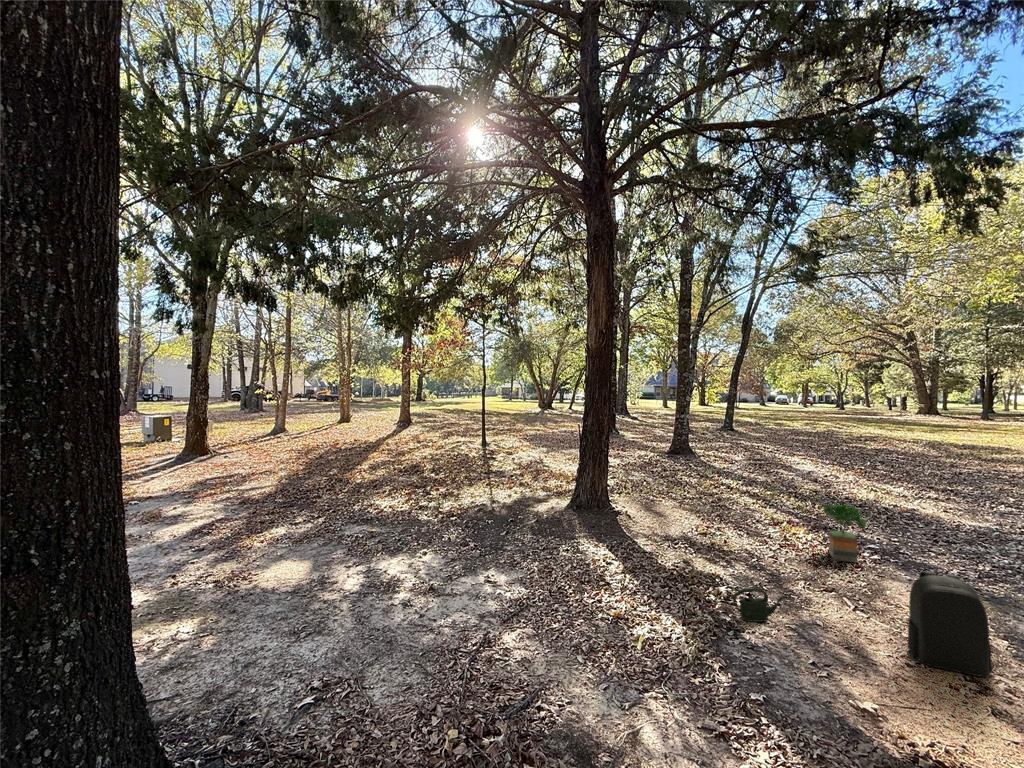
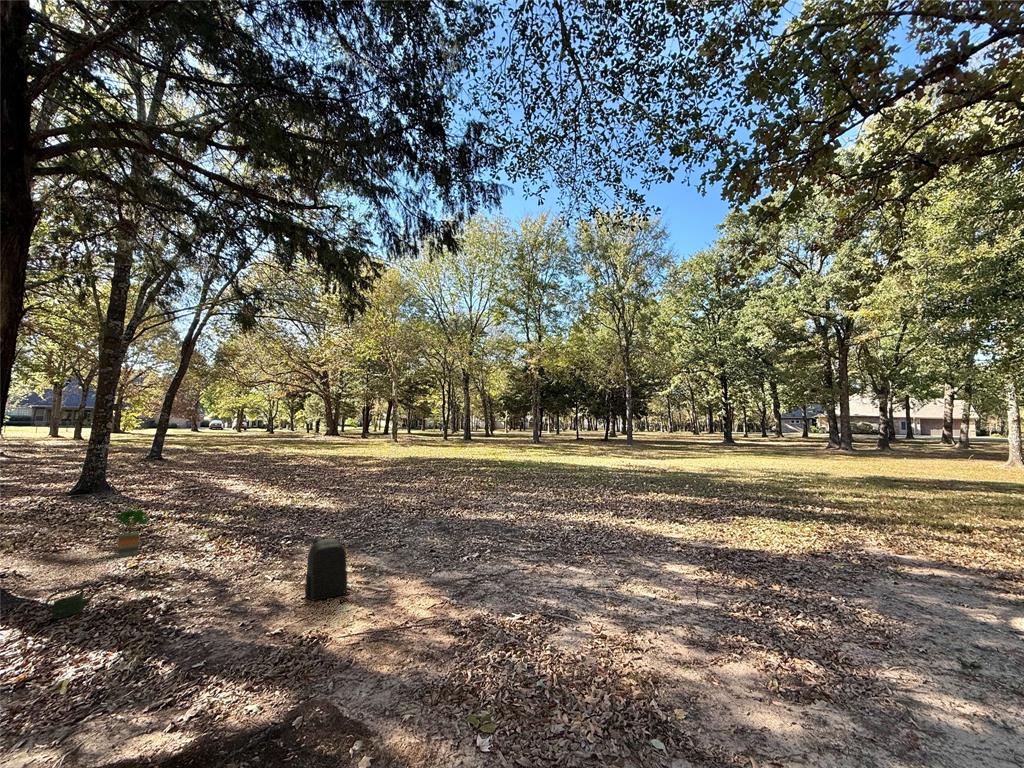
potted tree: present [823,504,867,563] -> present [113,510,149,557]
watering can: present [733,588,785,622] -> present [45,587,102,619]

